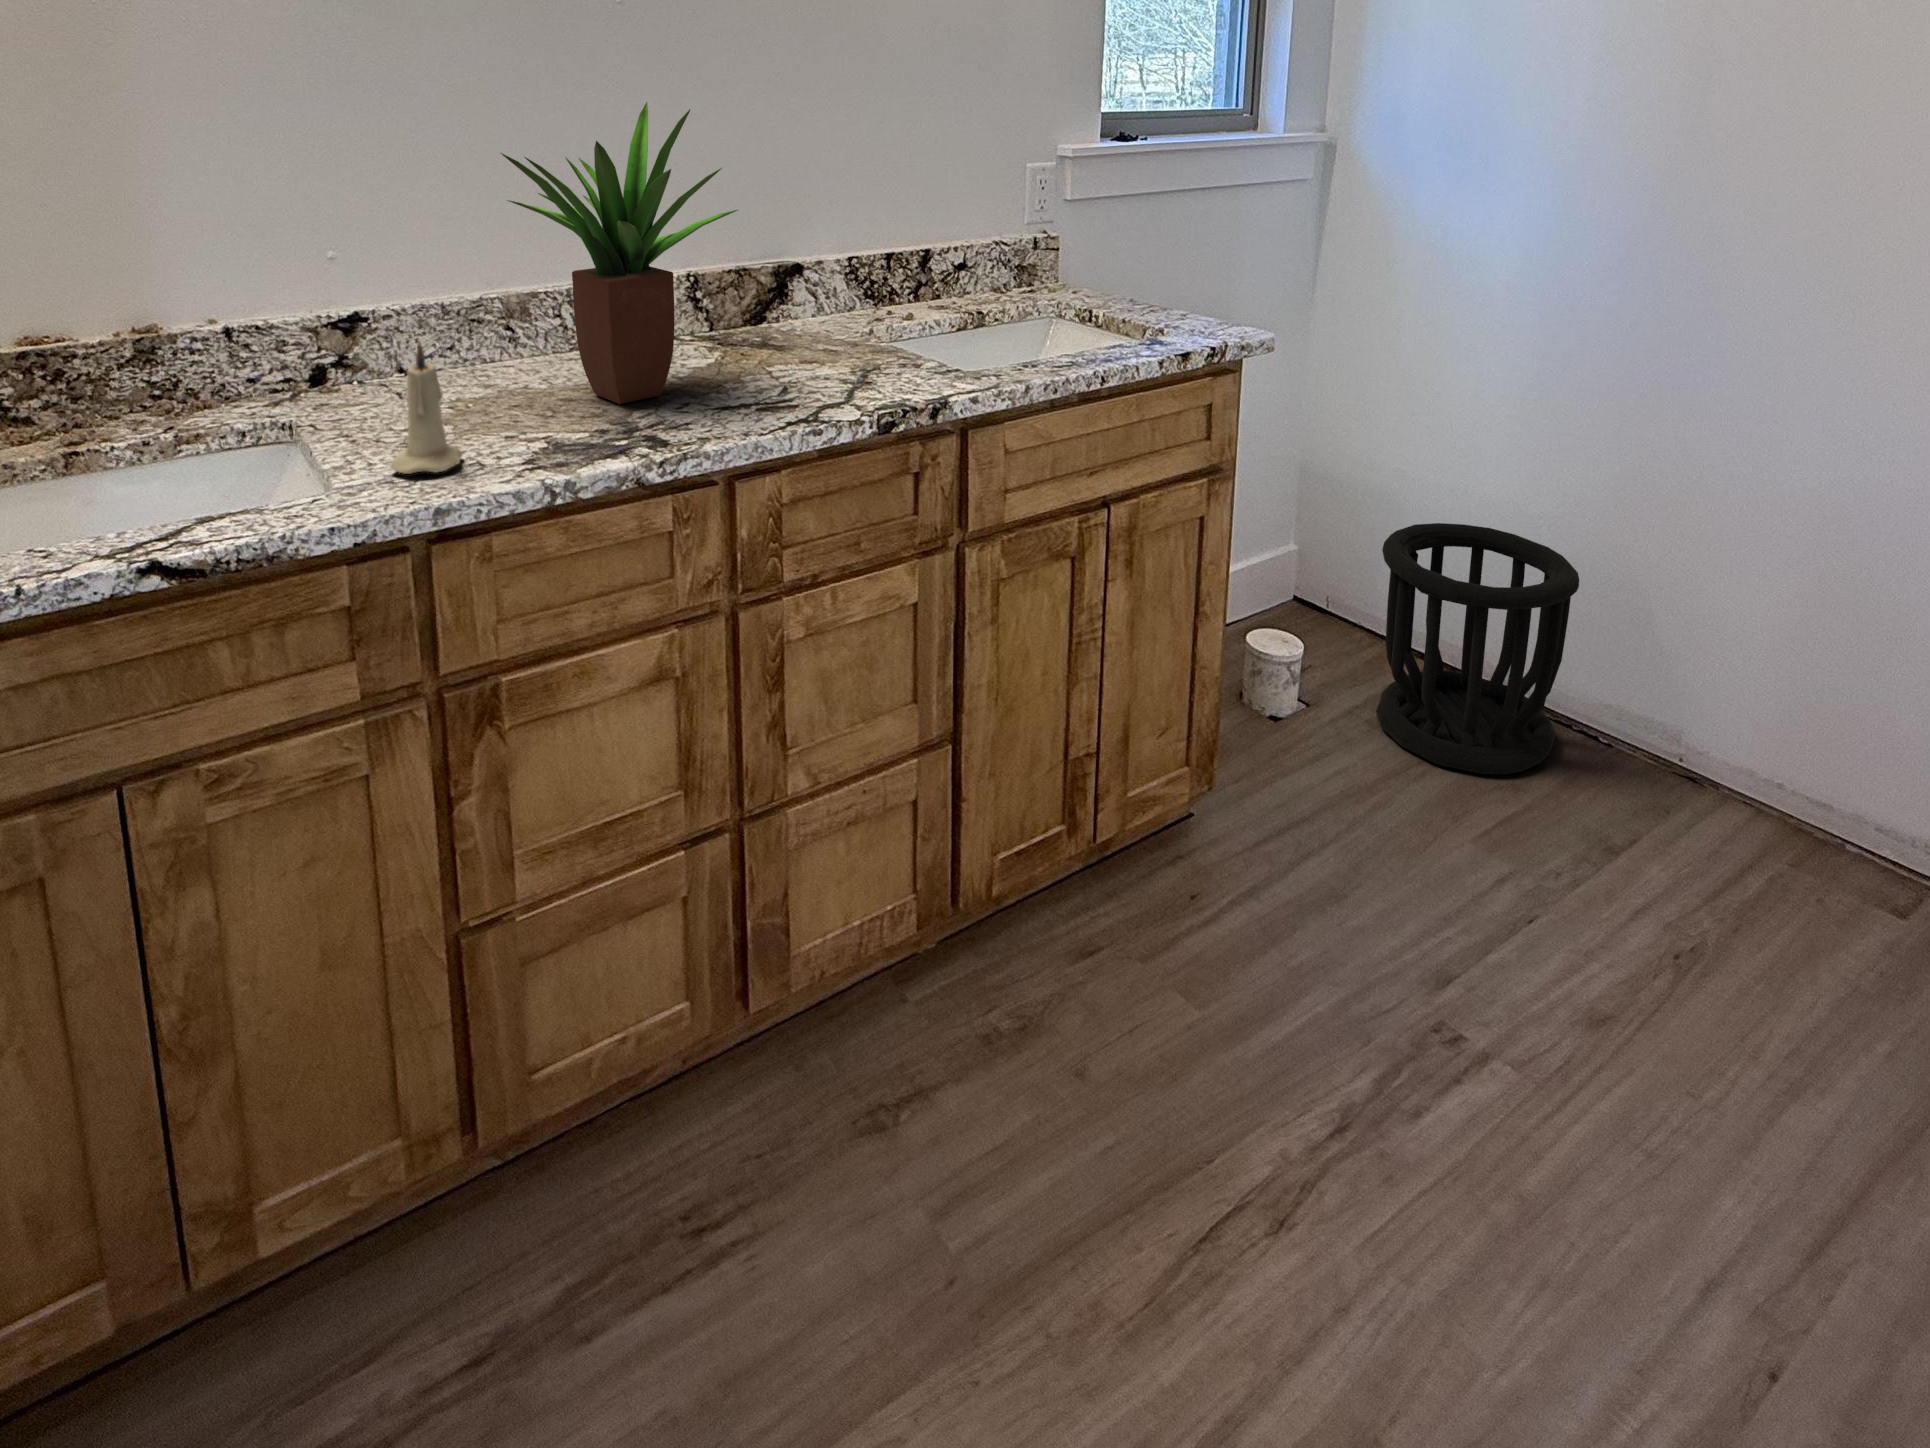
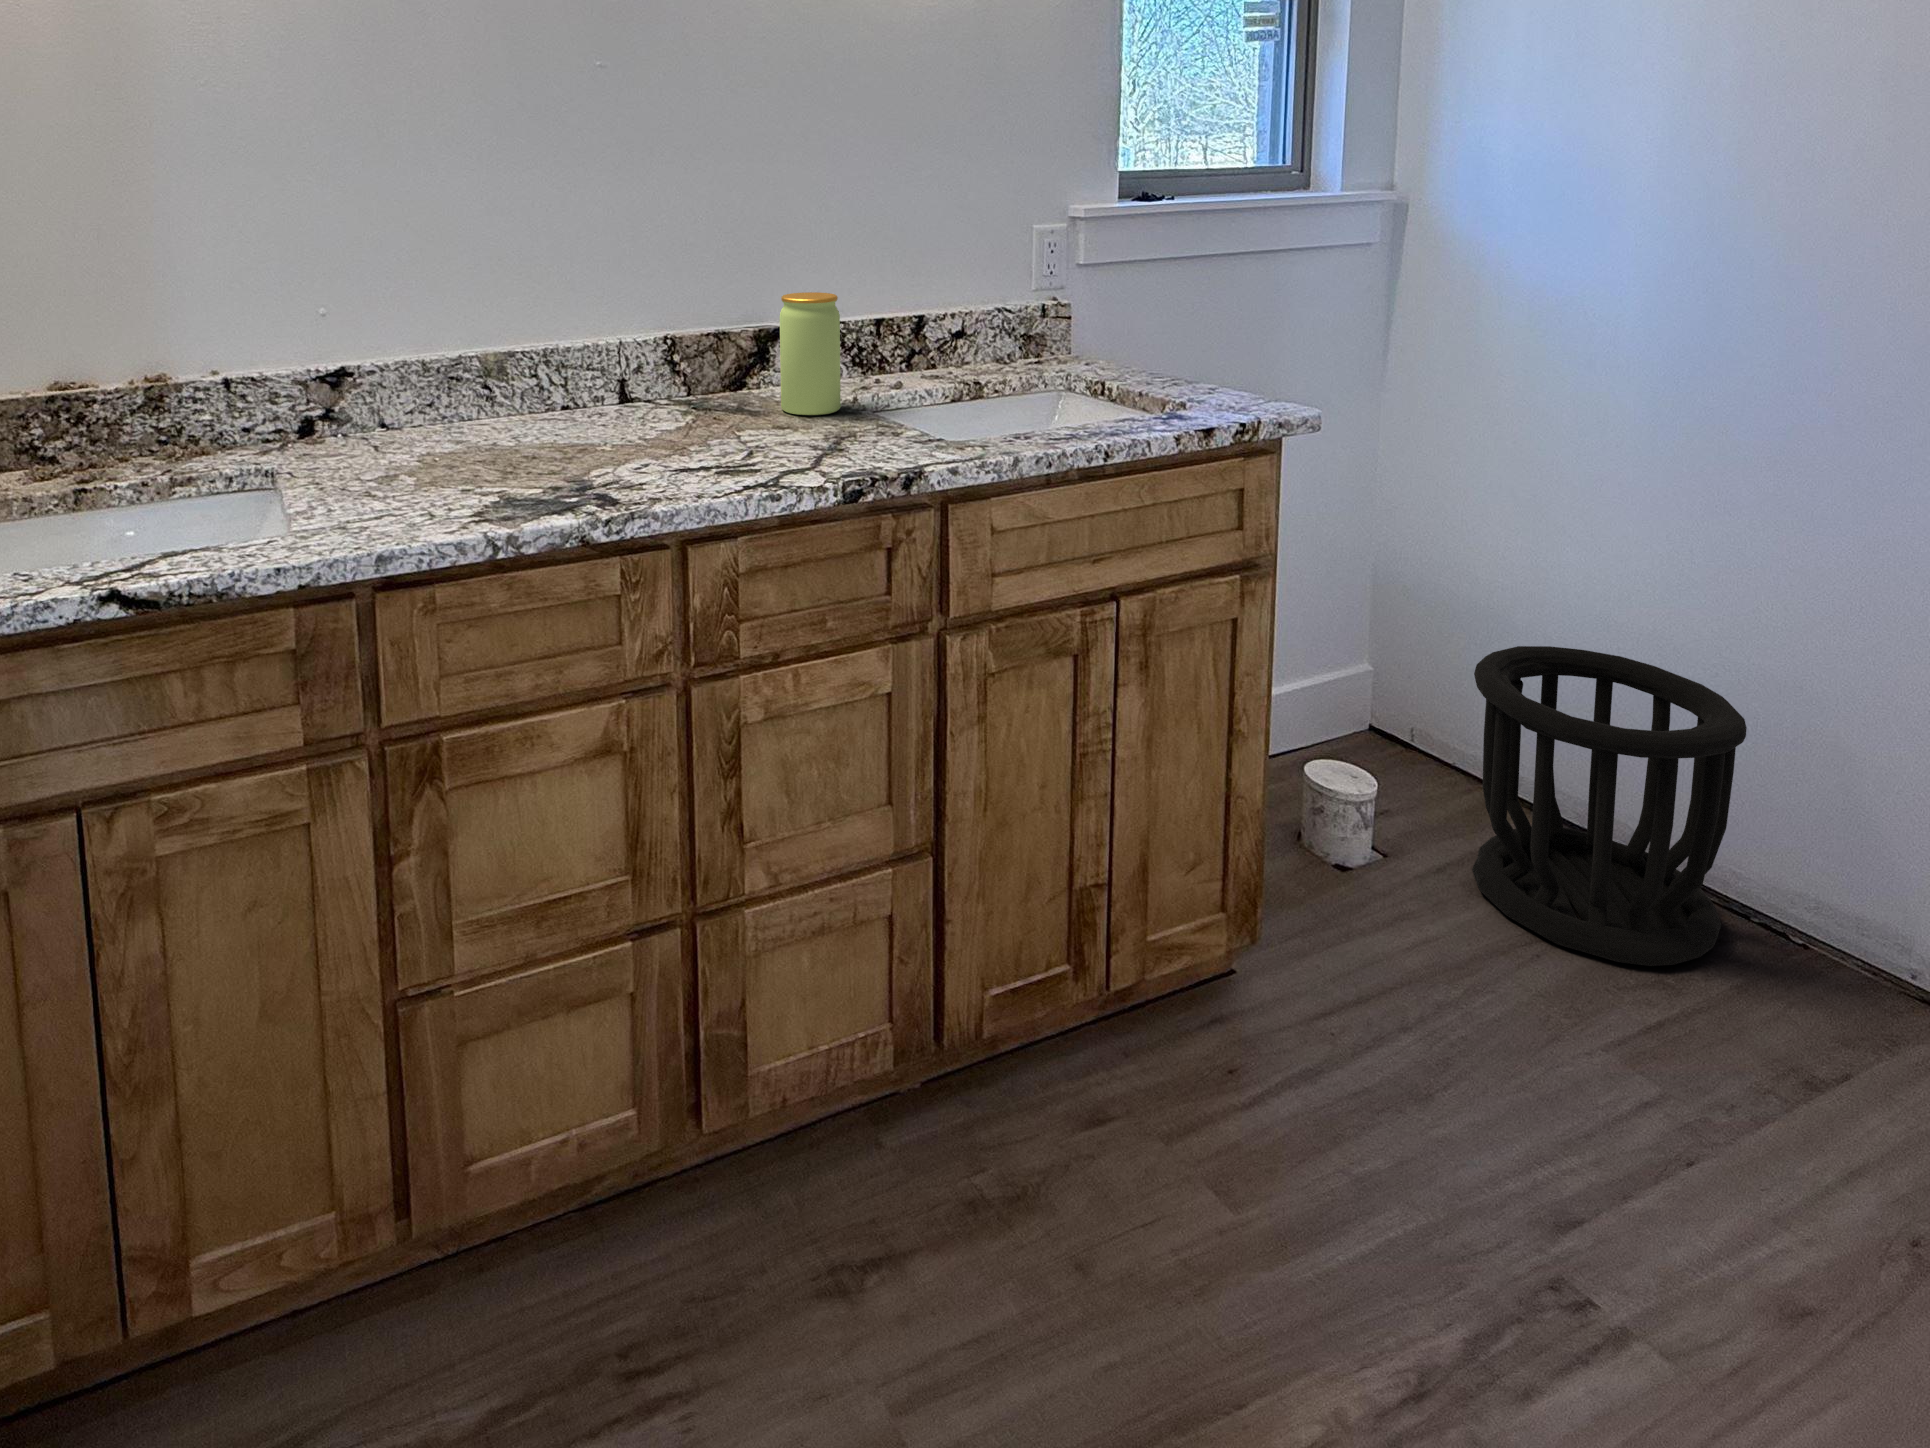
potted plant: present [501,102,738,404] -> none [468,159,707,463]
jar: none [802,231,860,349] -> present [780,292,841,415]
candle: present [391,342,462,474] -> none [346,388,416,521]

